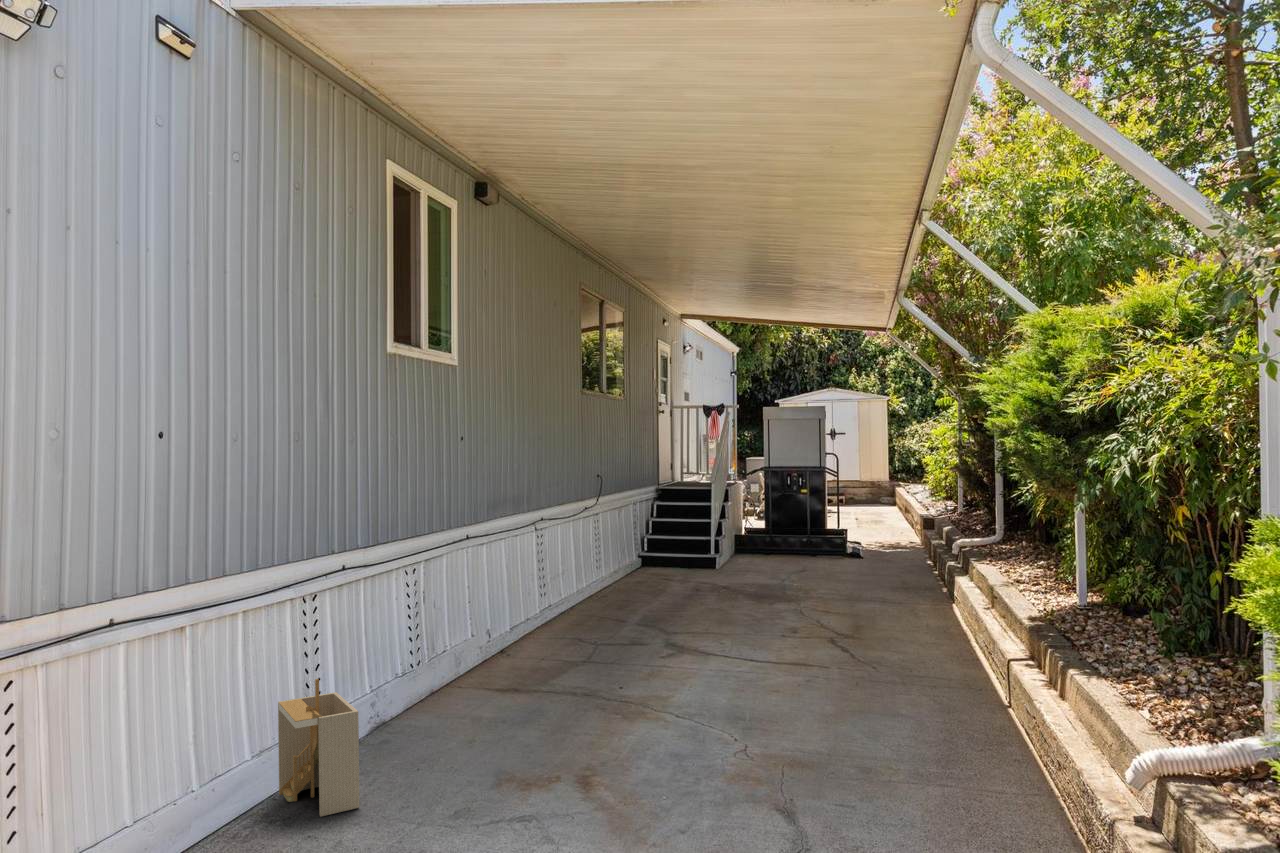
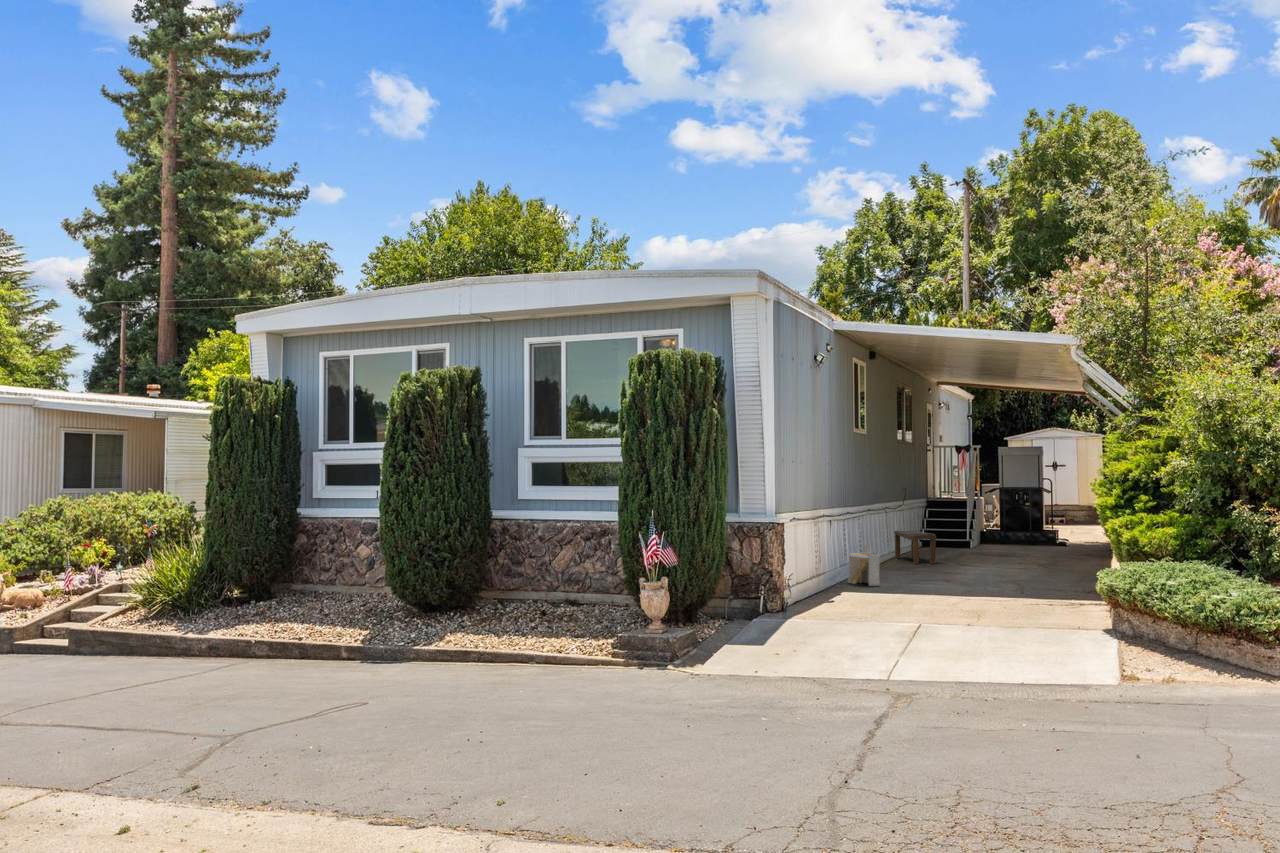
bench: none [555,559,626,638] -> present [894,531,936,564]

